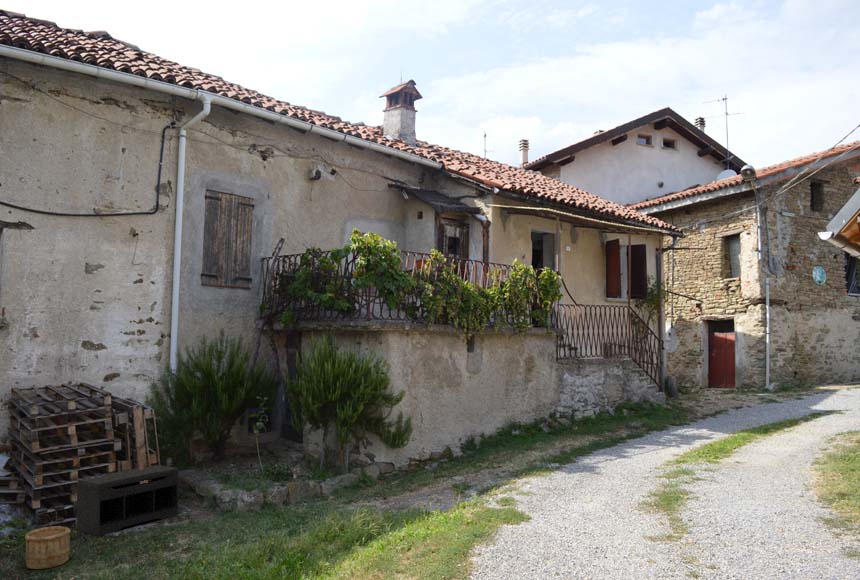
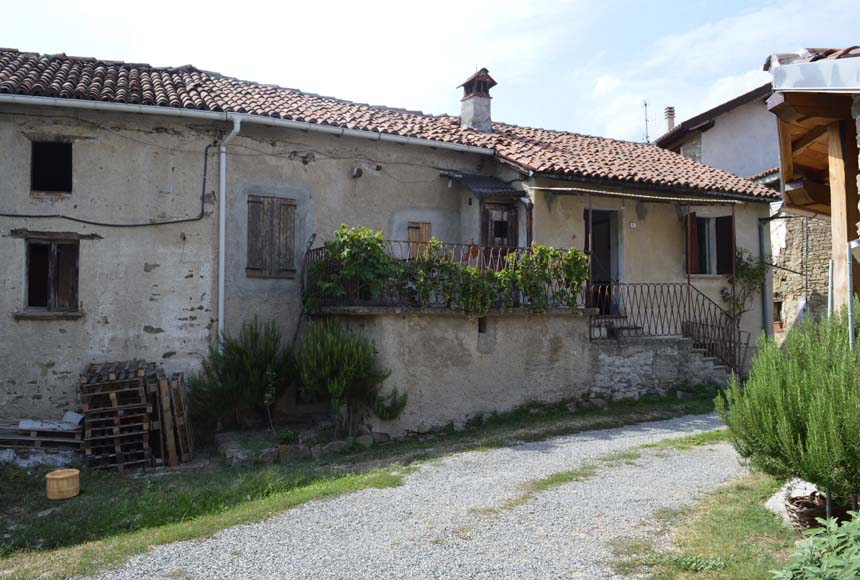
bench: present [77,465,179,536] -> none [112,426,191,479]

